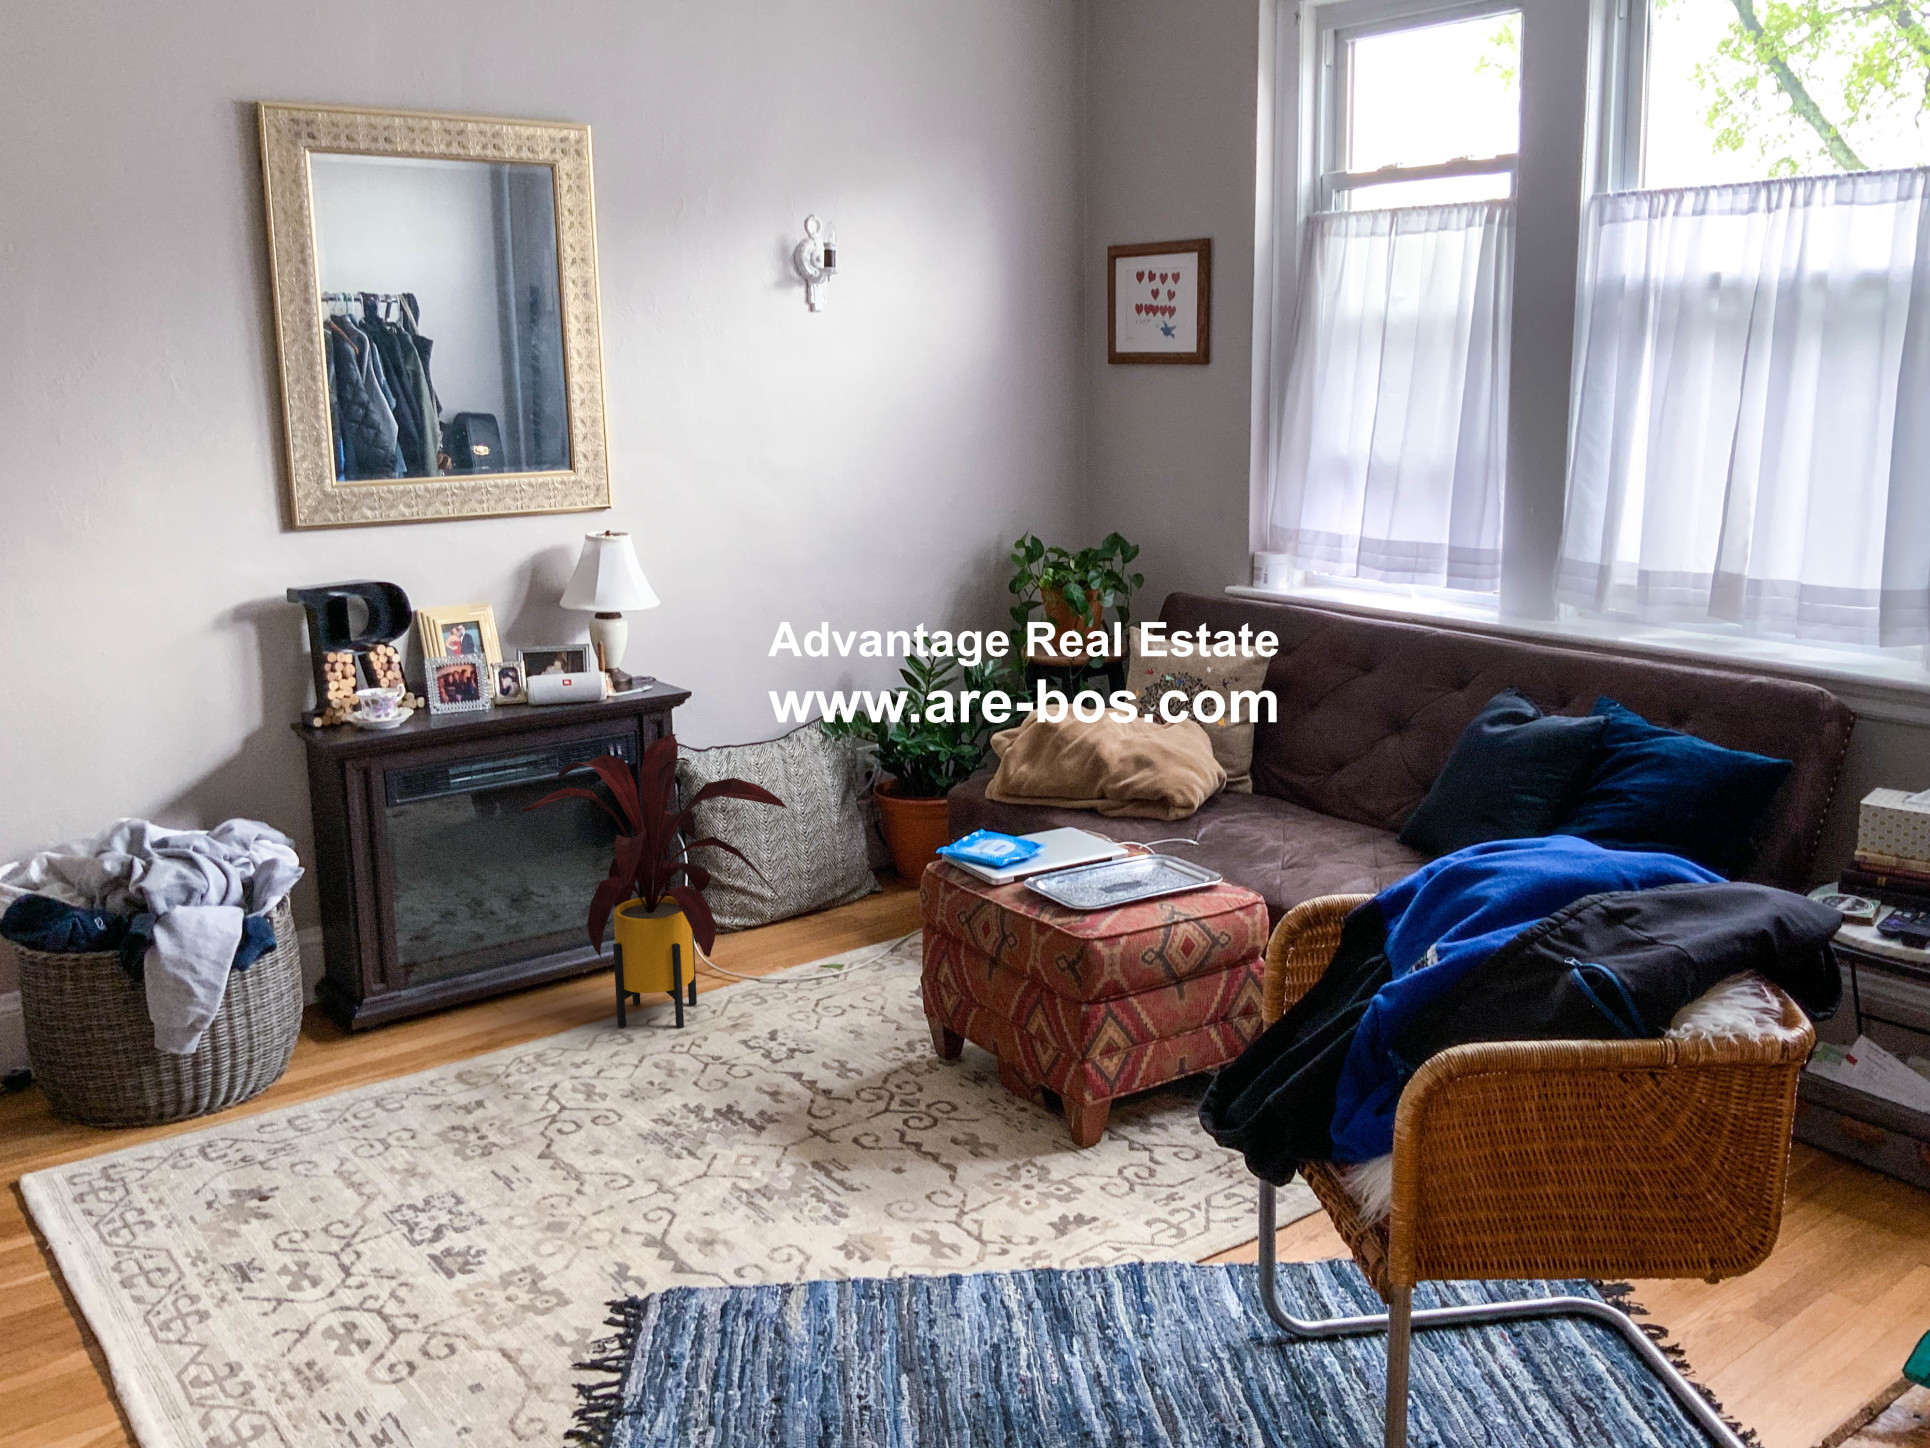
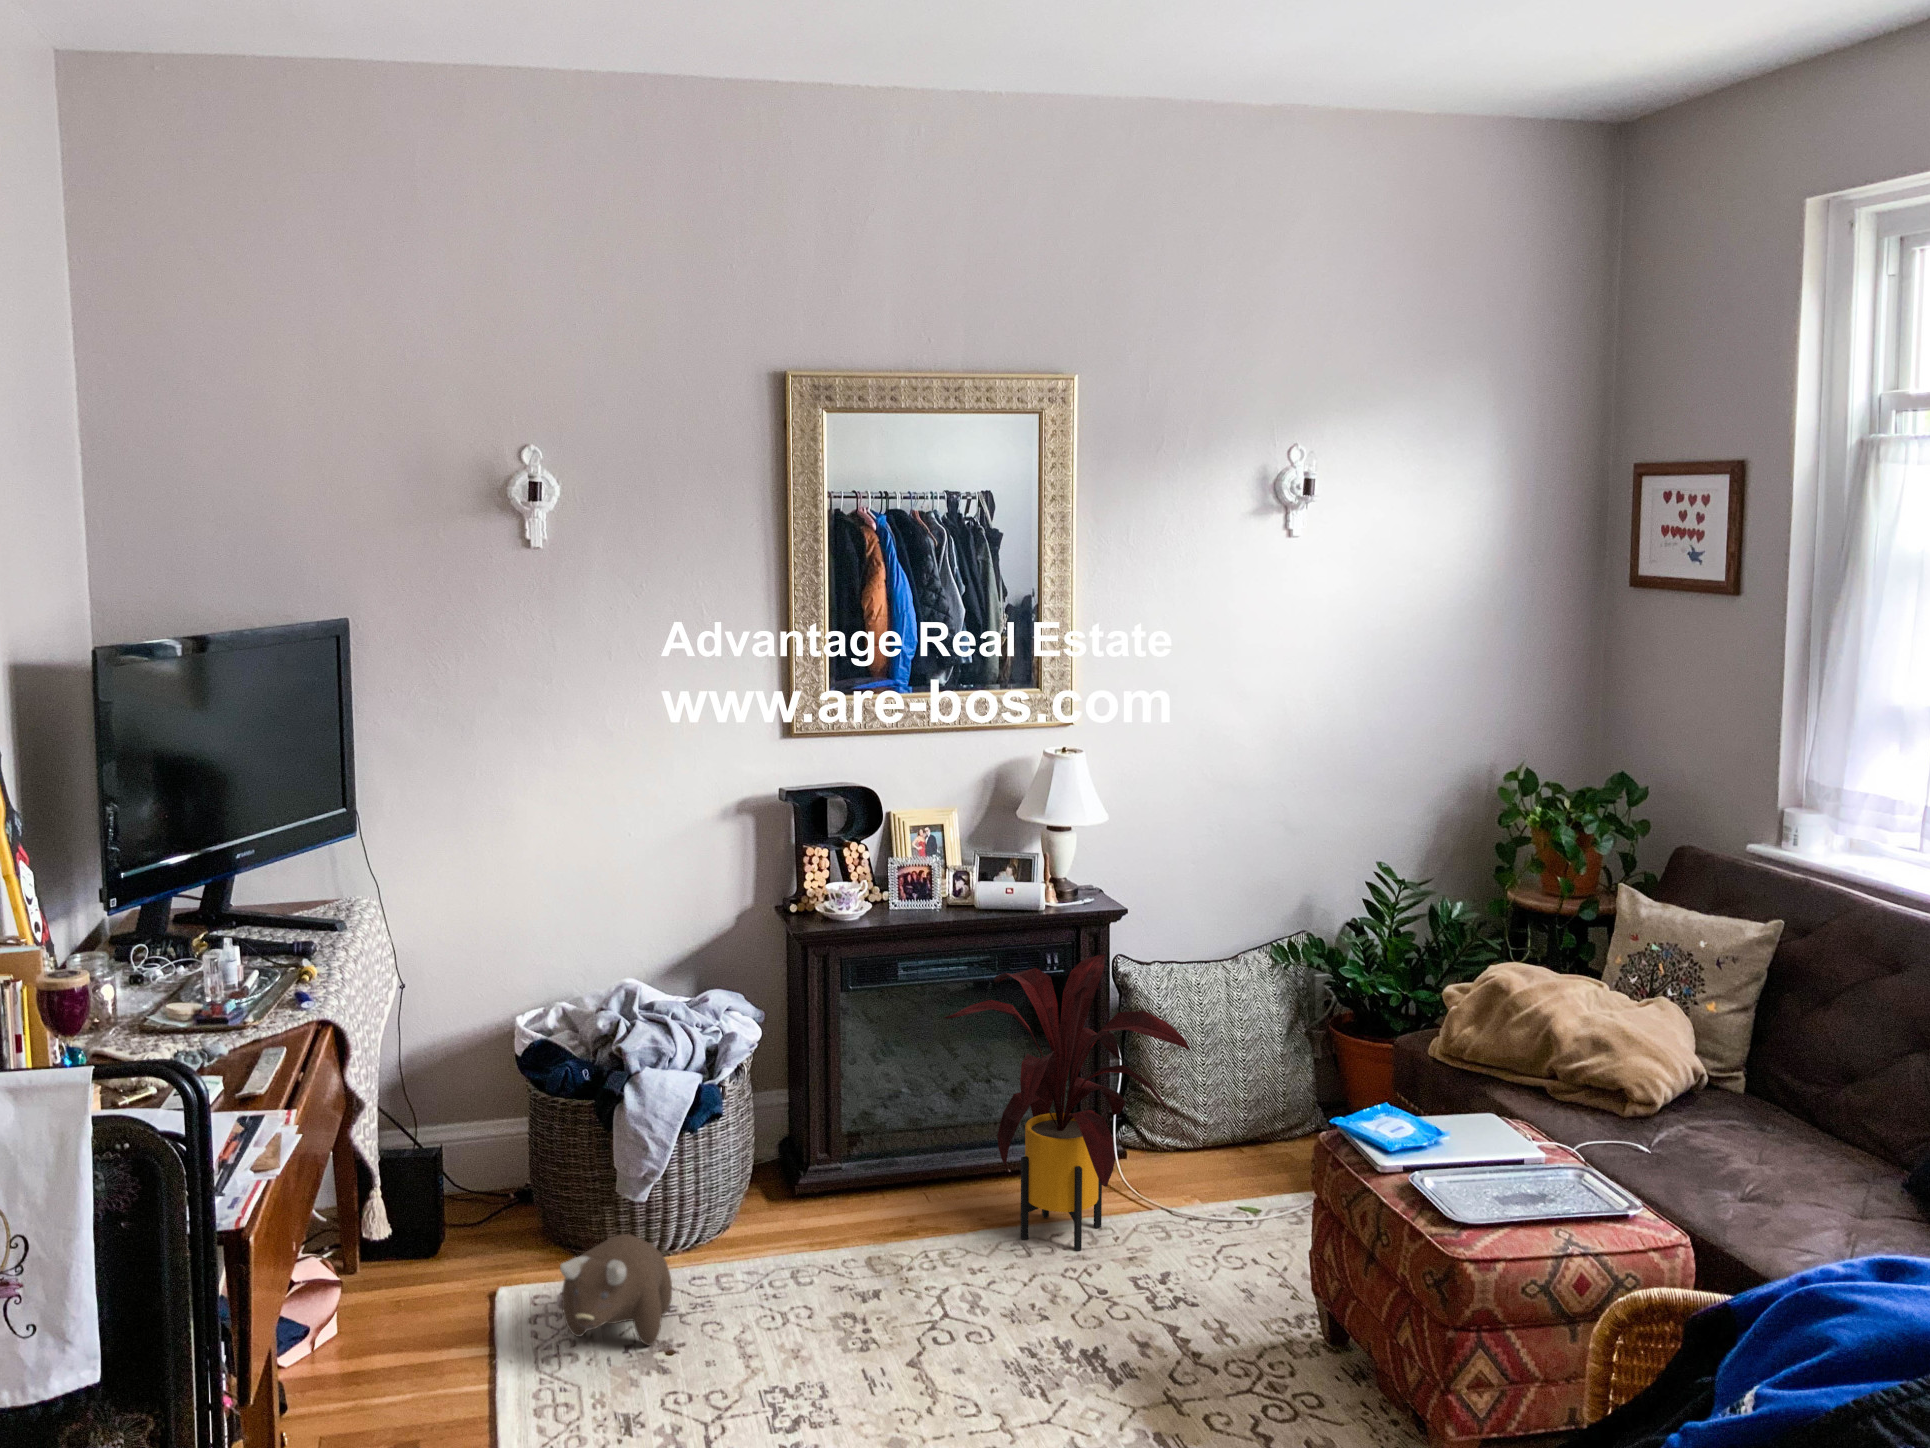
plush toy: none [117,1084,249,1207] -> present [560,1234,672,1345]

